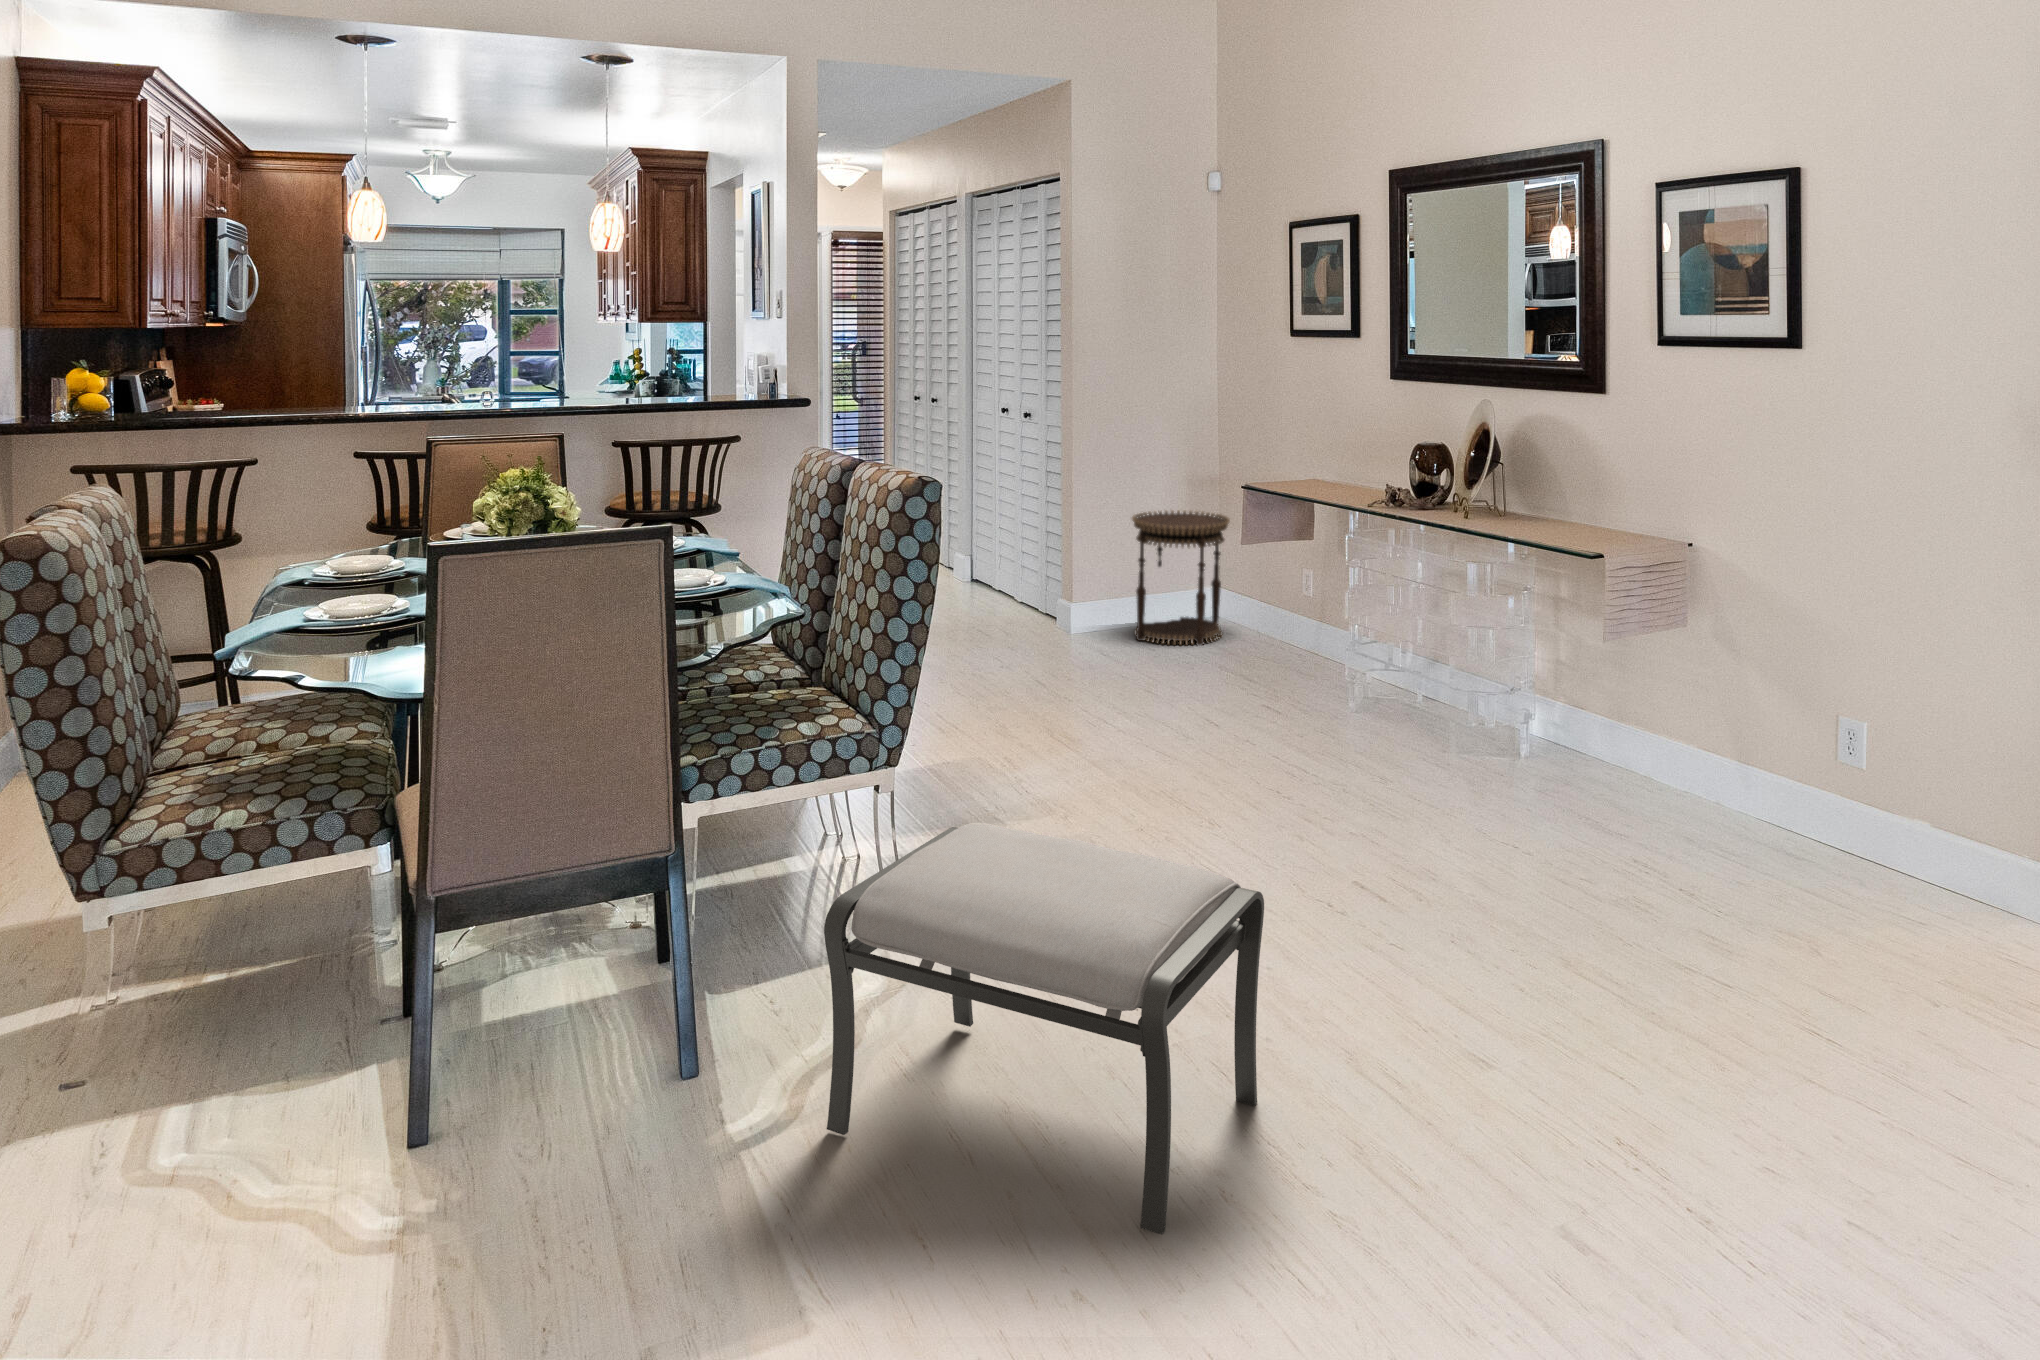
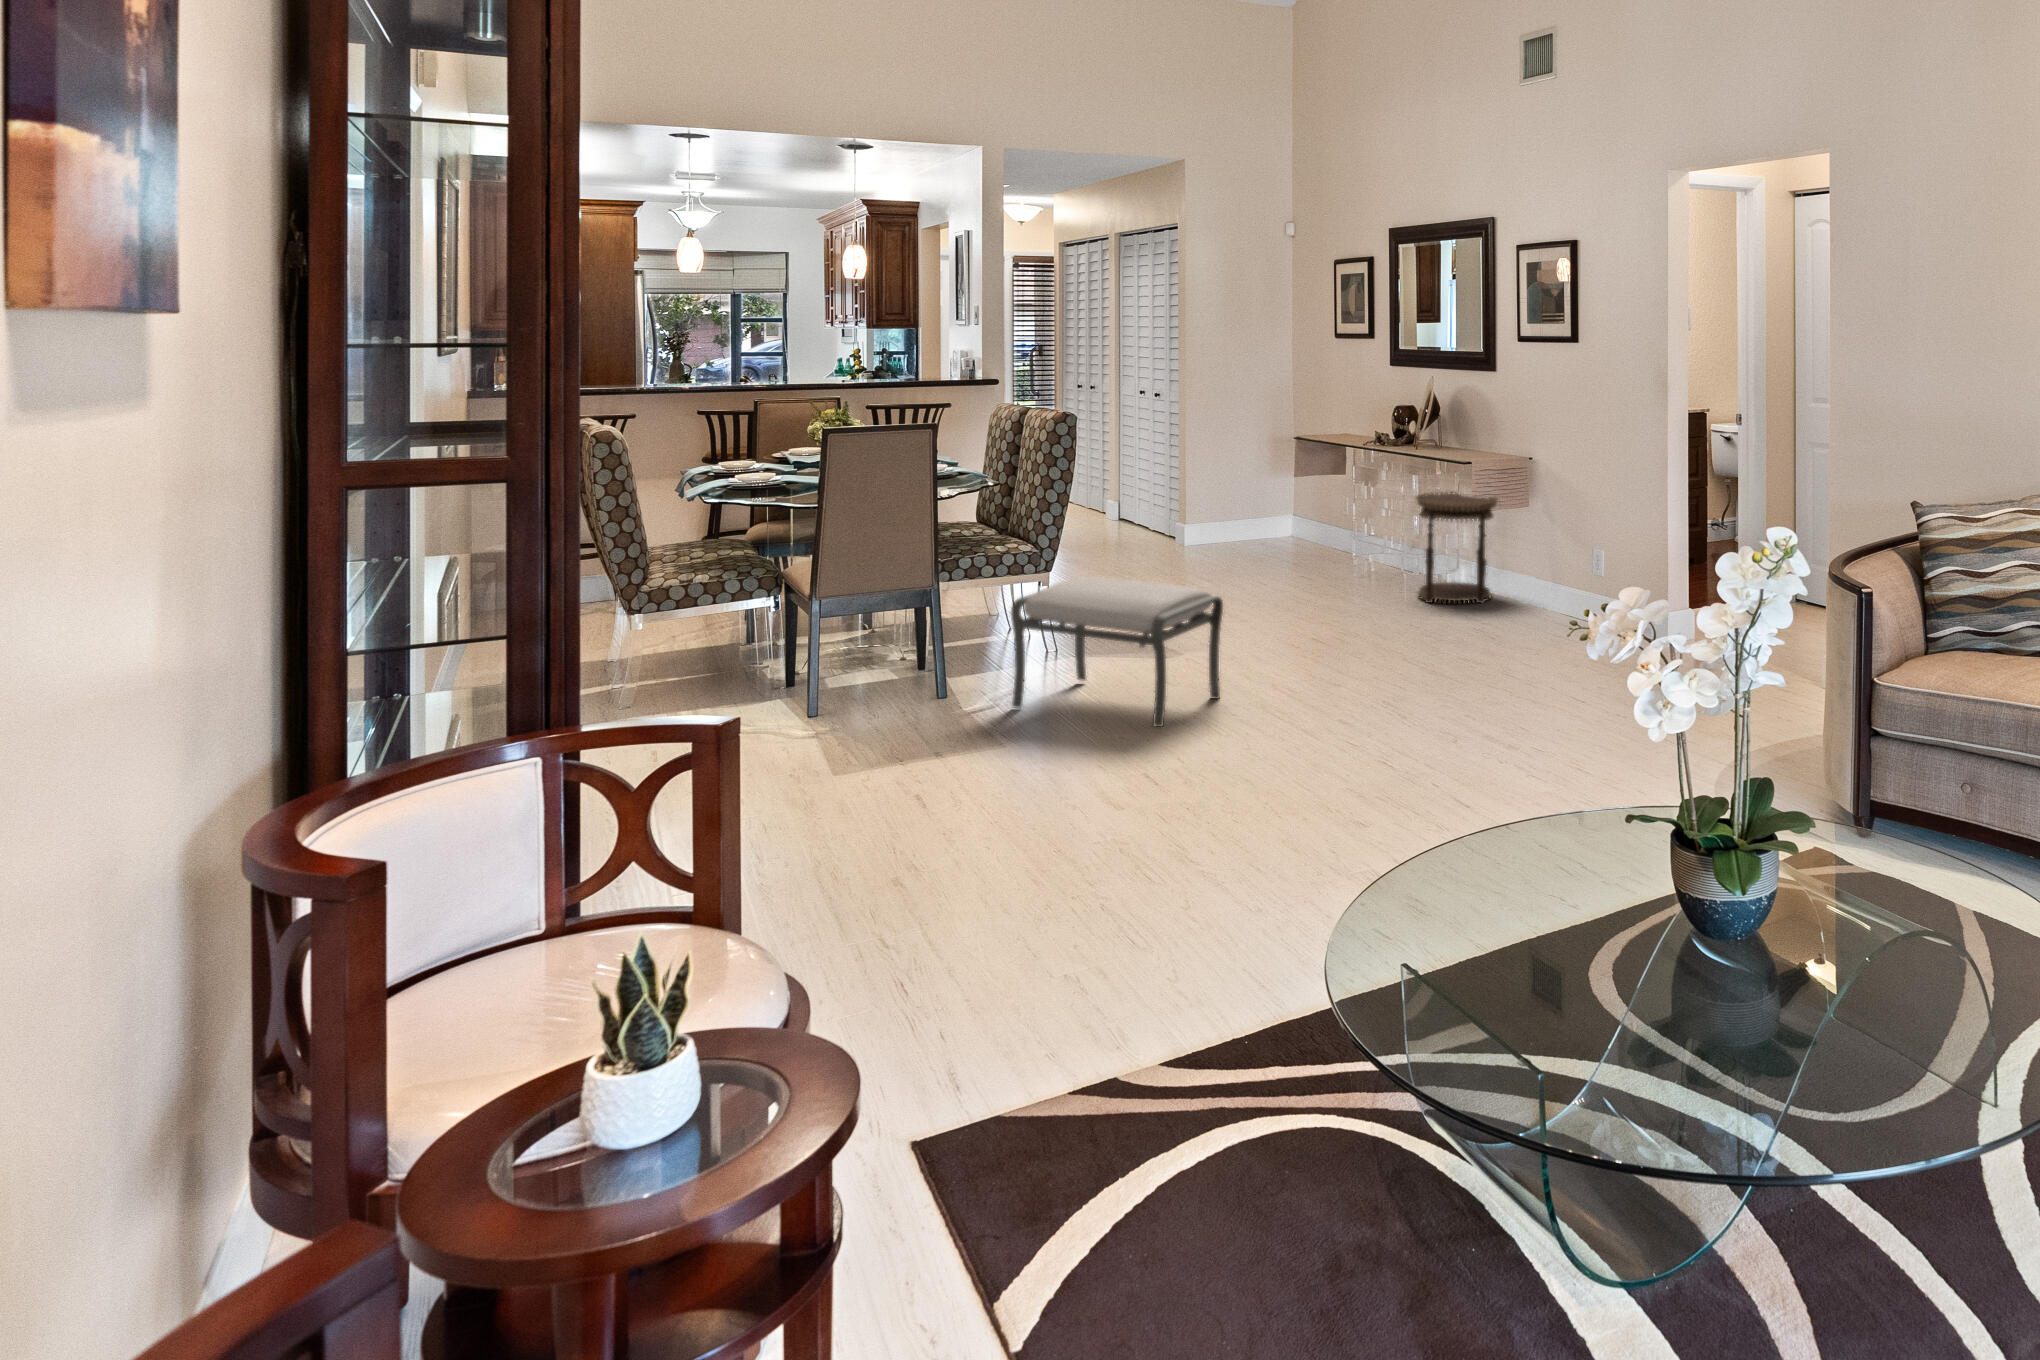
side table: present [1132,511,1230,646] -> present [1416,491,1498,603]

